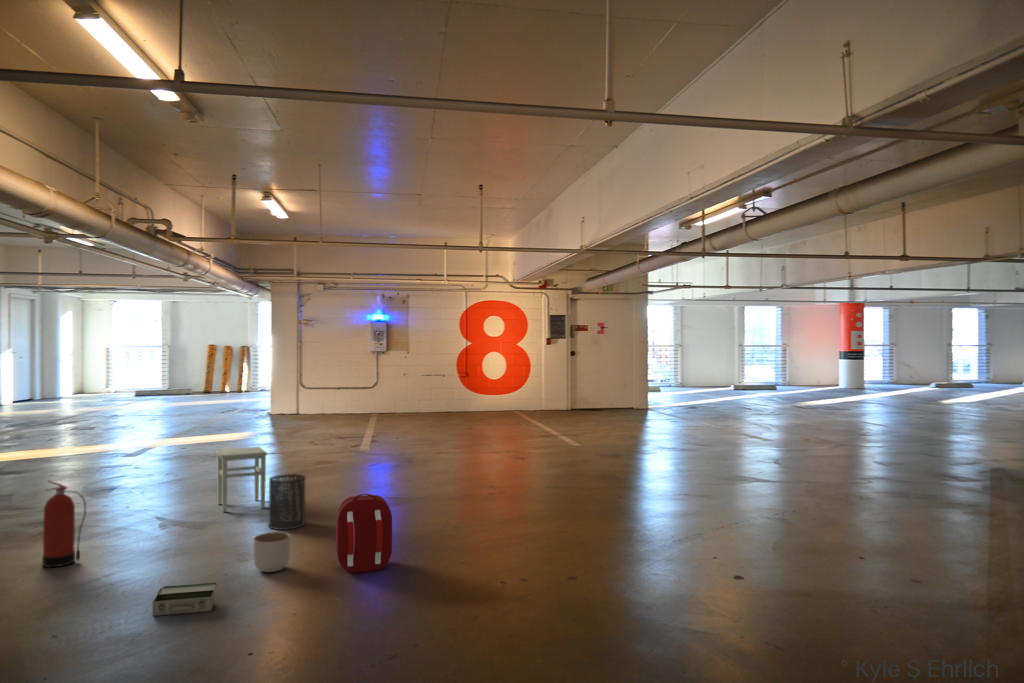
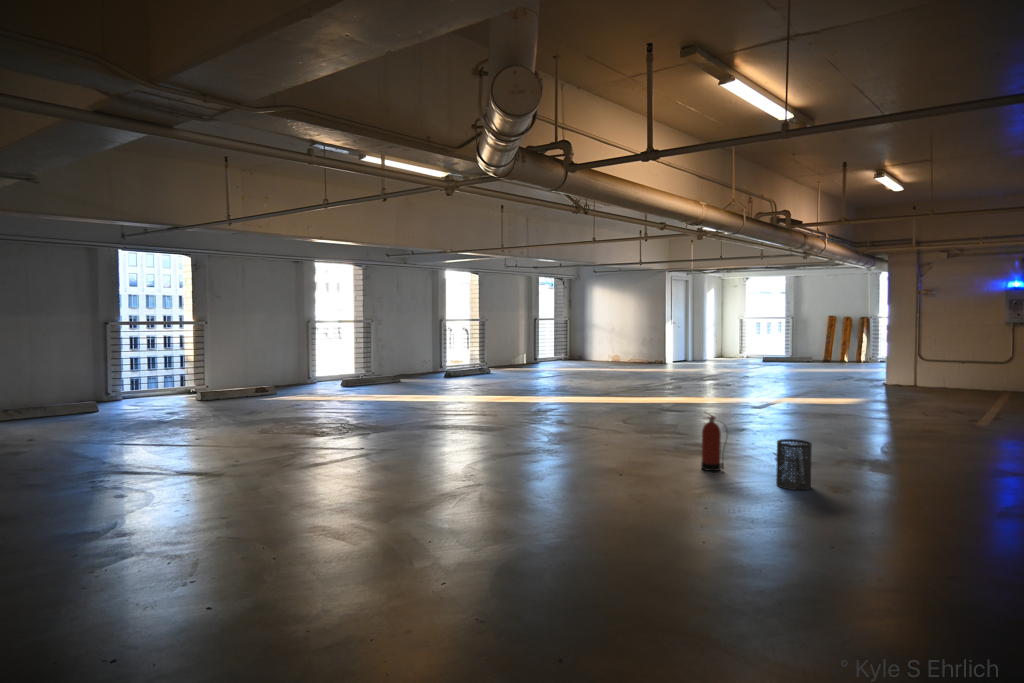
stool: present [217,447,267,512] -> none [824,406,868,460]
trash can: present [269,474,305,530] -> present [776,439,812,490]
backpack: present [334,494,392,573] -> none [920,452,980,523]
planter: present [253,532,291,572] -> none [848,473,880,504]
toolbox: present [153,583,217,616] -> none [770,494,817,517]

